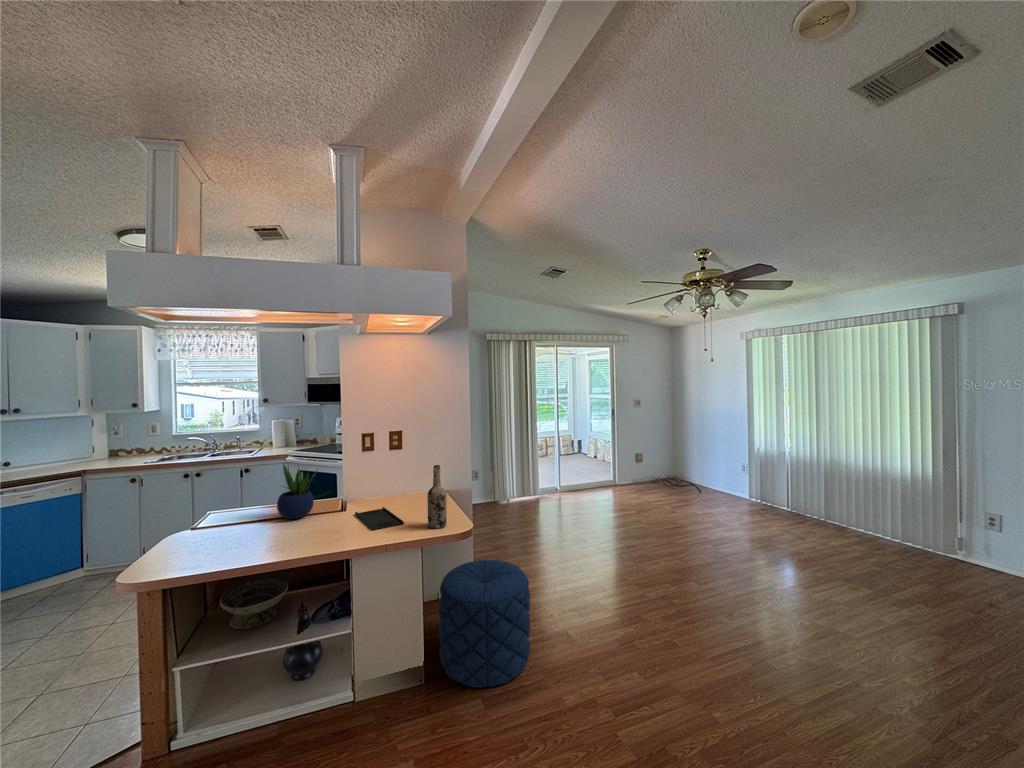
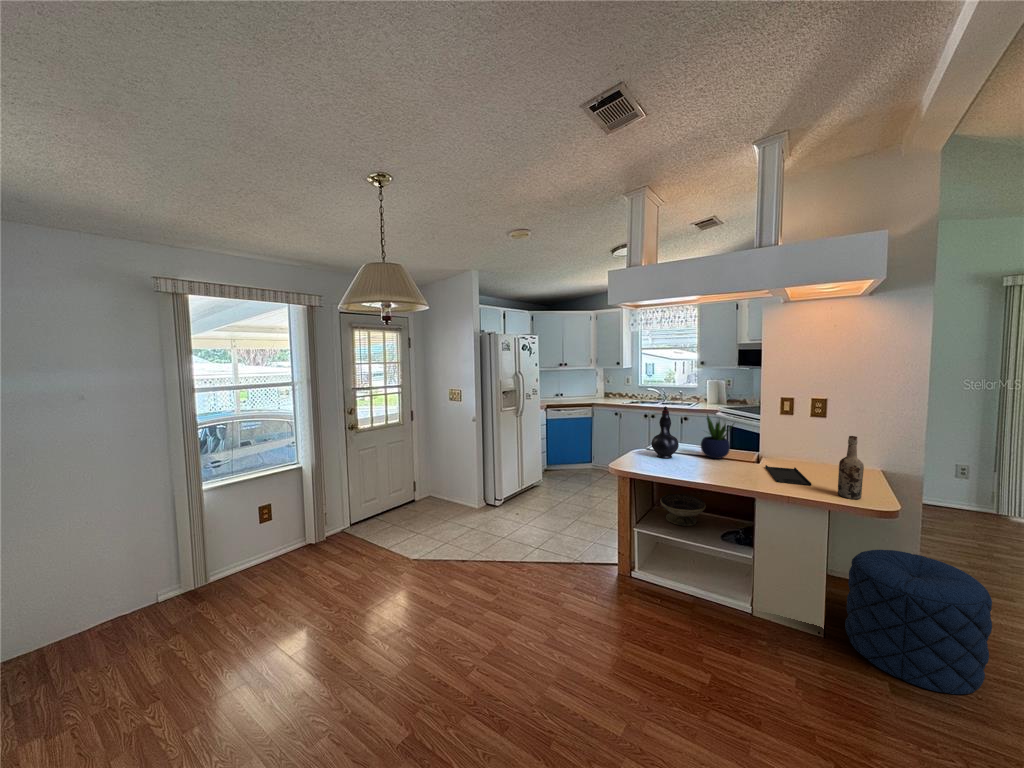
decorative vase: present [283,602,323,680] -> present [651,406,679,458]

